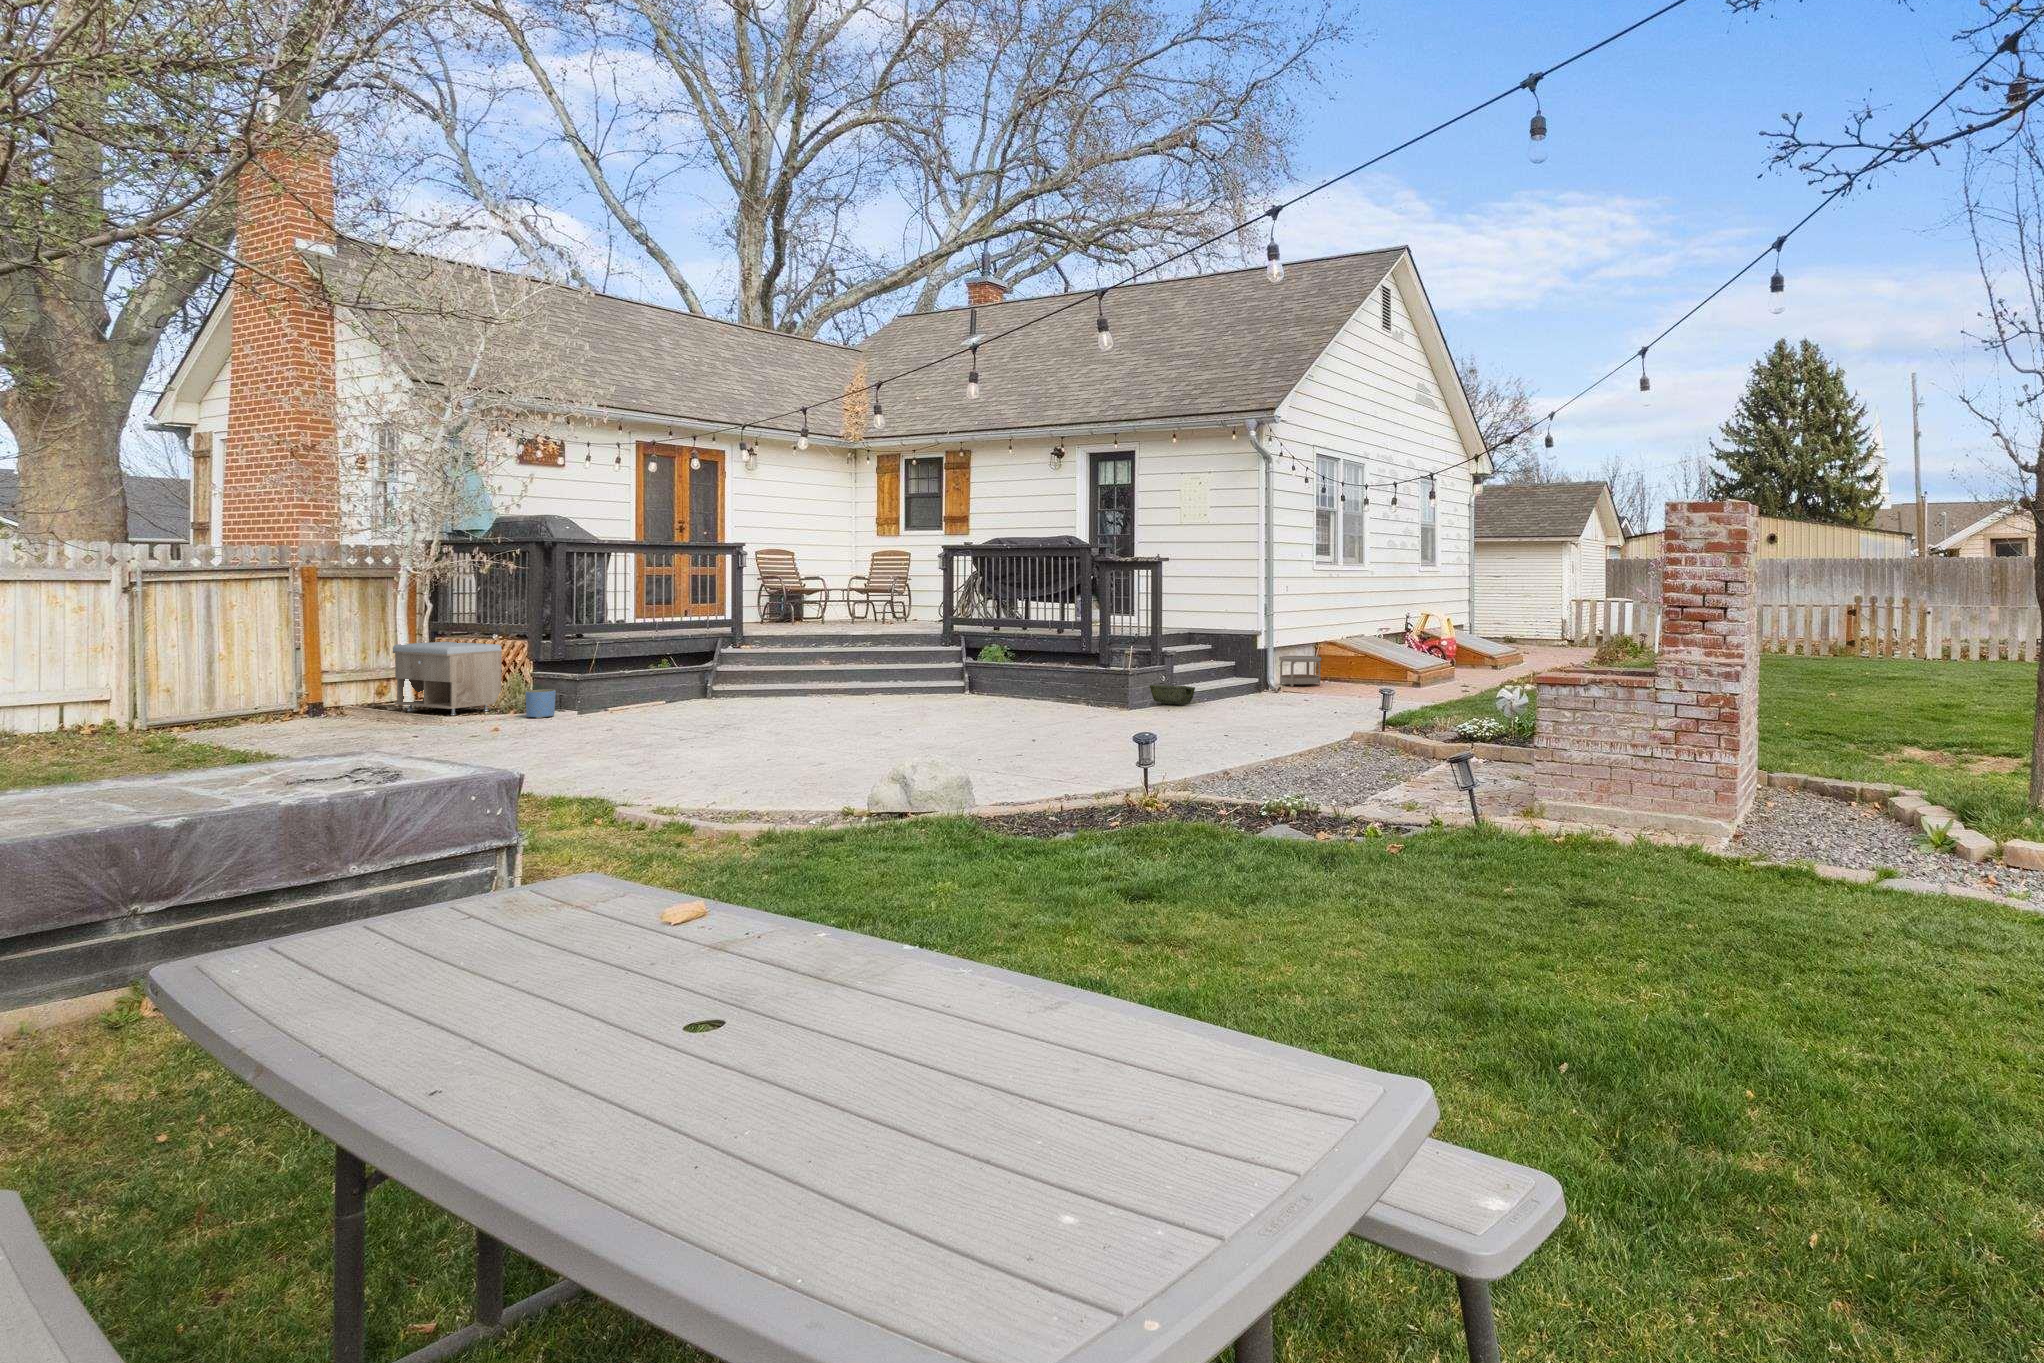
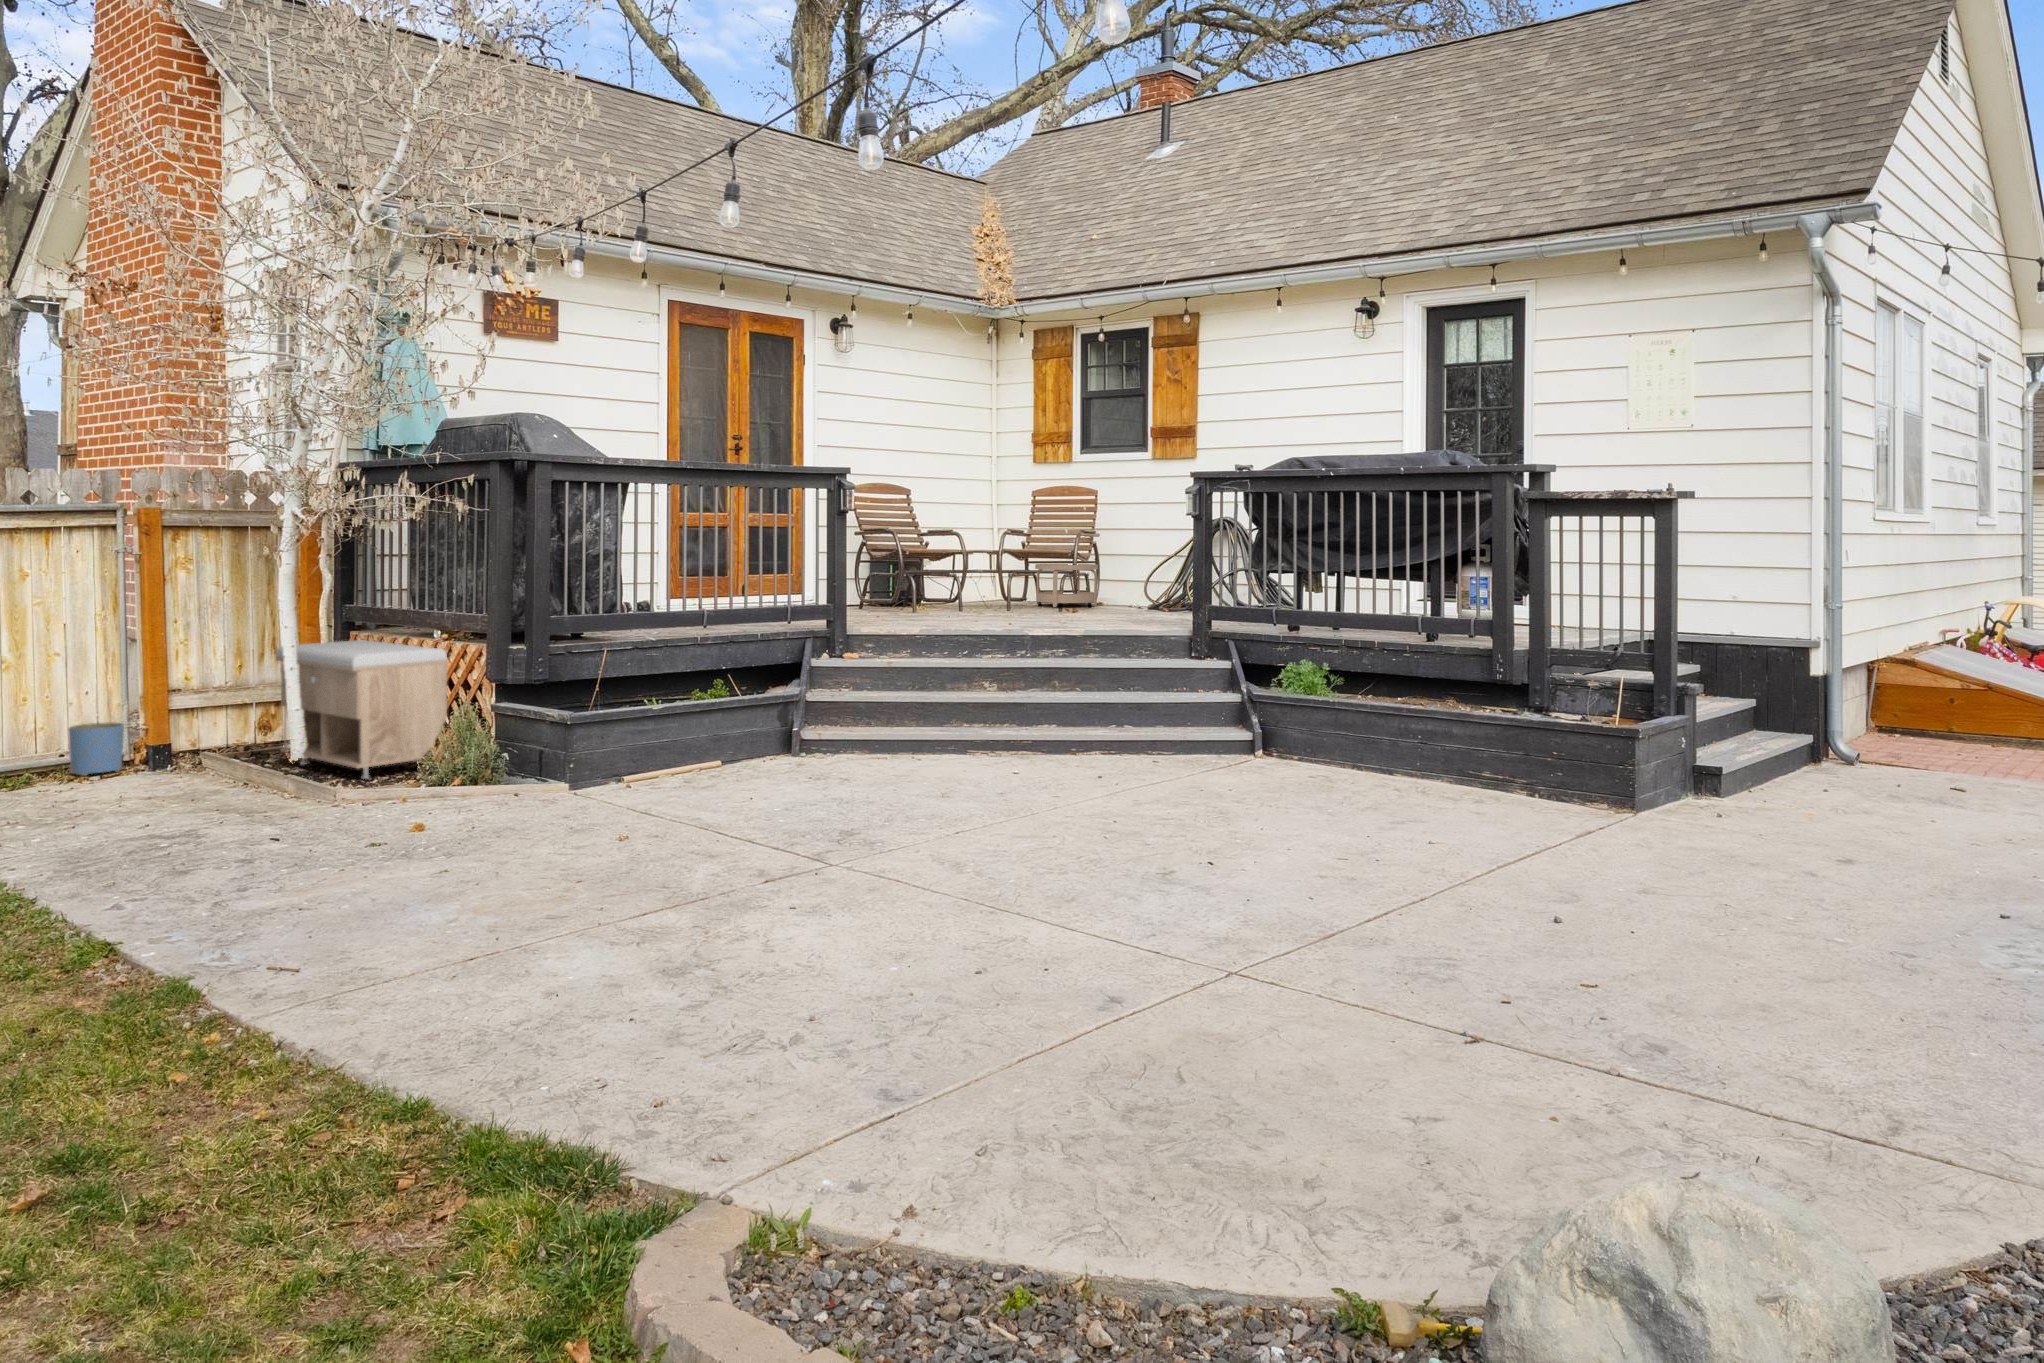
side table: present [1279,656,1321,687] -> present [1035,564,1098,607]
woven basket: present [1150,685,1195,705] -> none [1677,763,1787,811]
planter: present [525,689,556,718] -> present [68,722,124,776]

